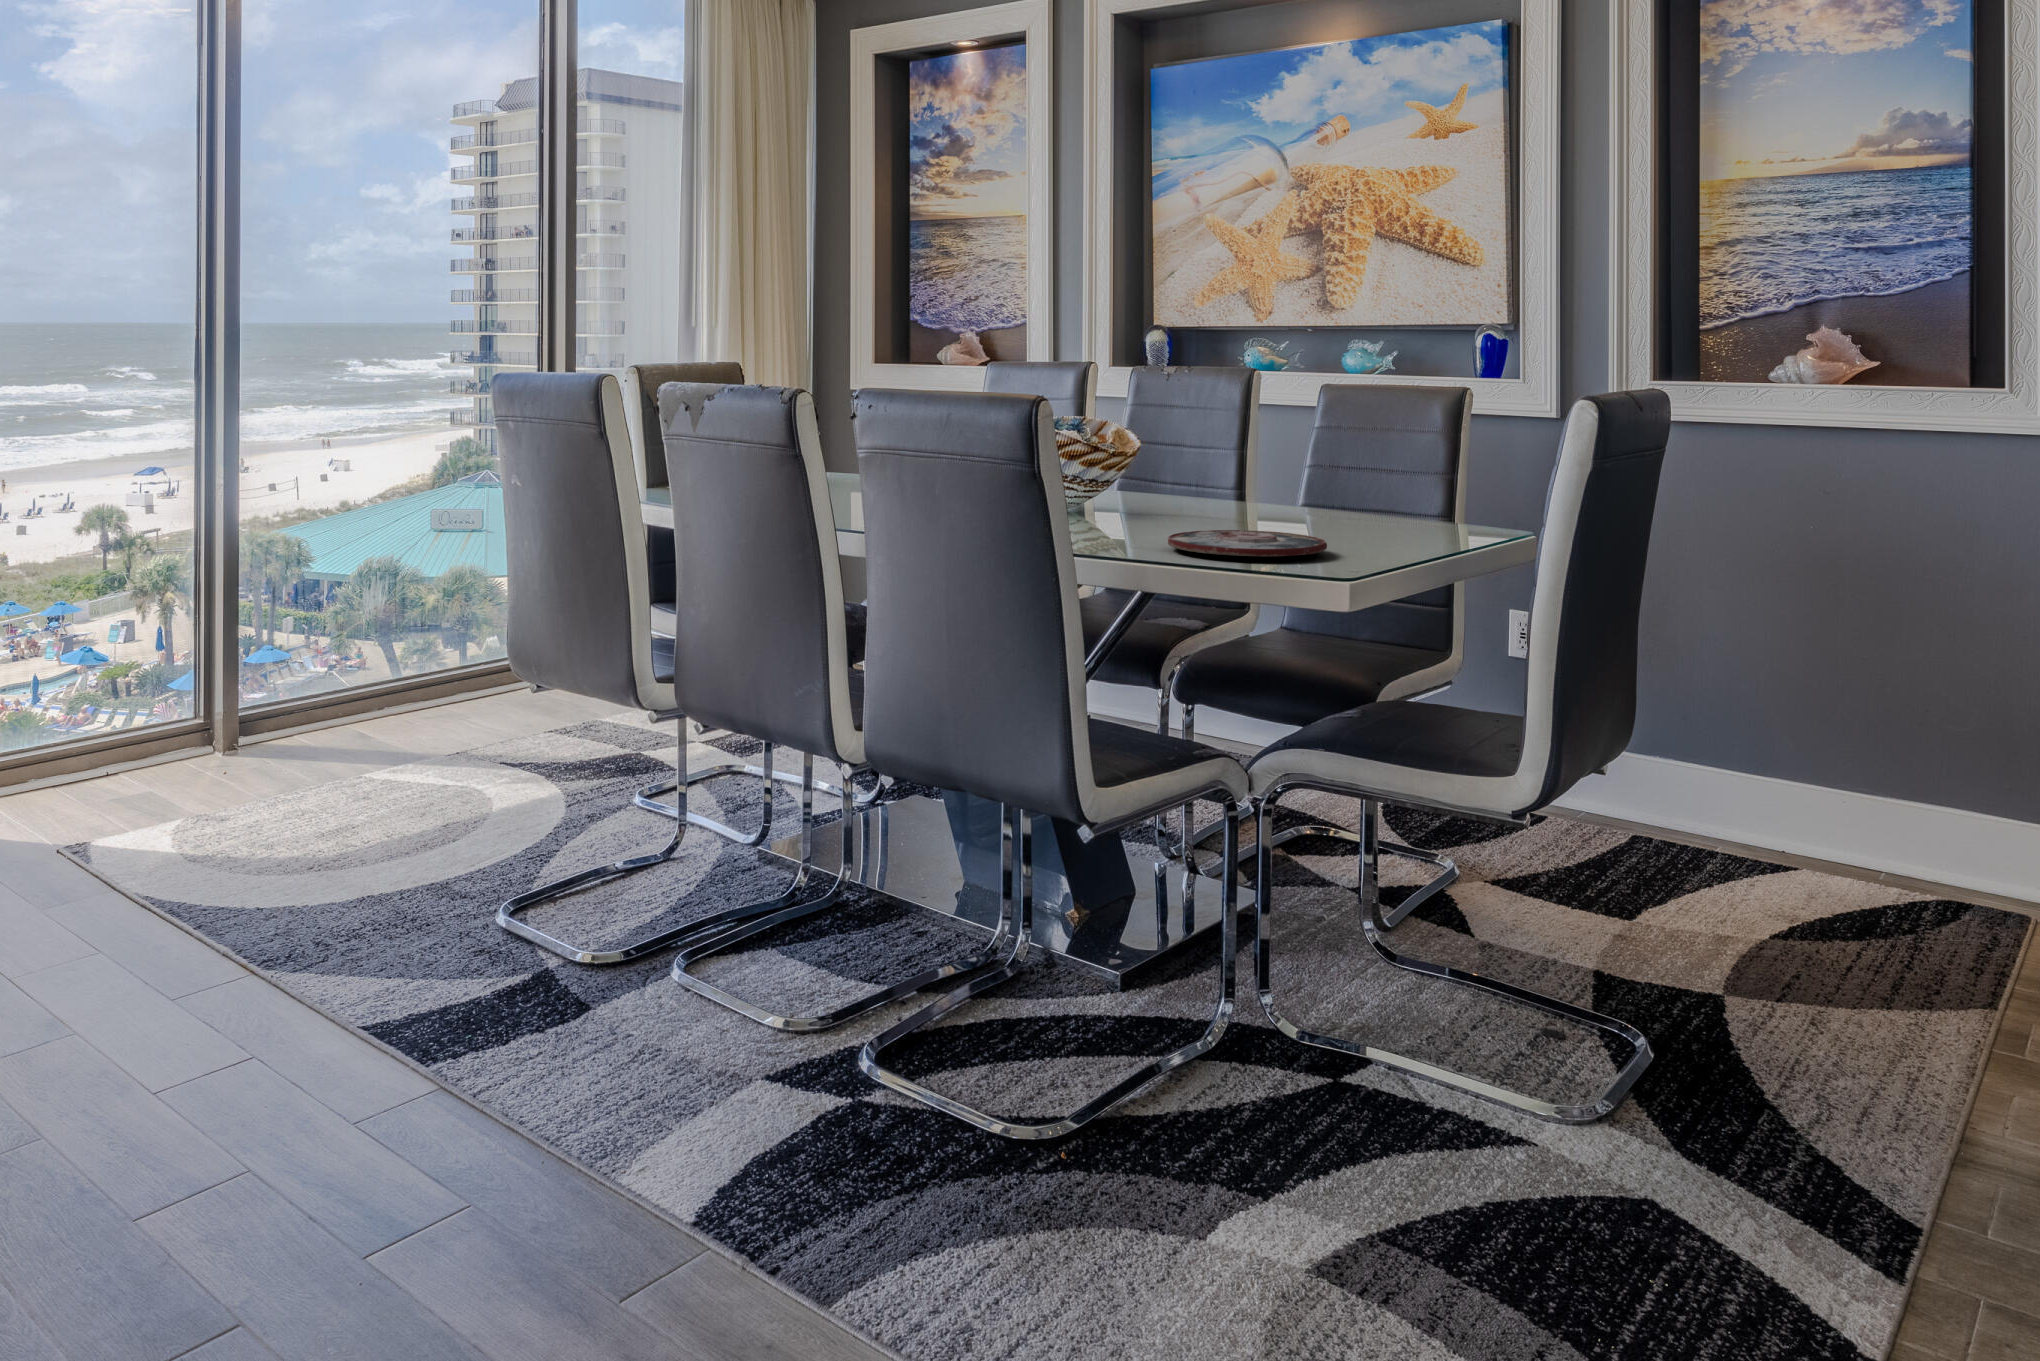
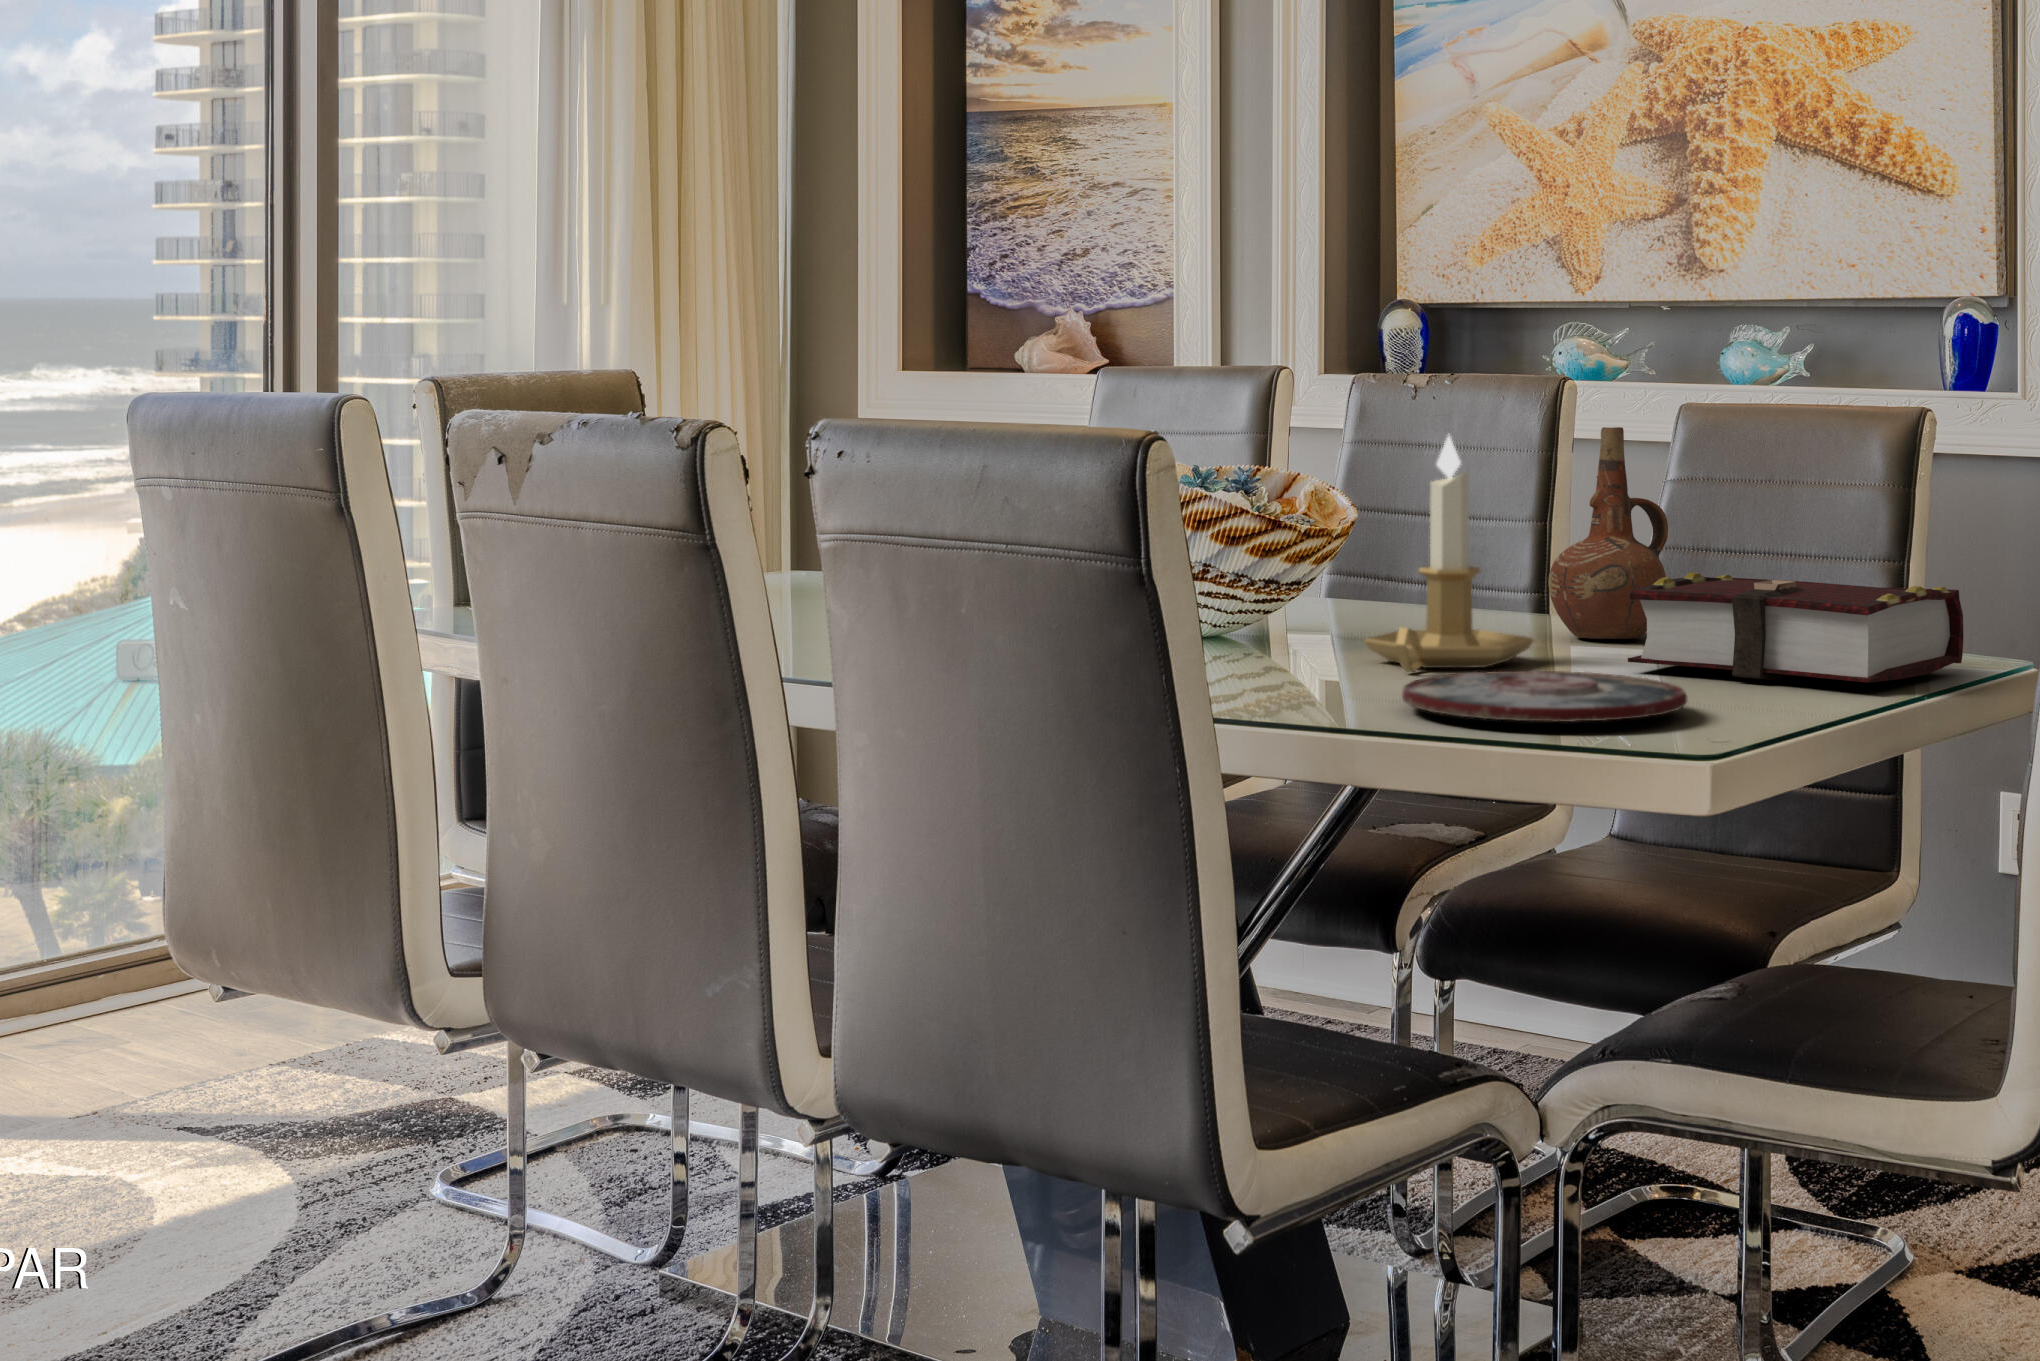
ceramic pitcher: none [1246,398,1315,516] -> present [1549,427,1668,639]
candlestick: none [1144,400,1239,531] -> present [1365,436,1534,672]
book: none [1292,478,1486,540] -> present [1628,572,1963,683]

